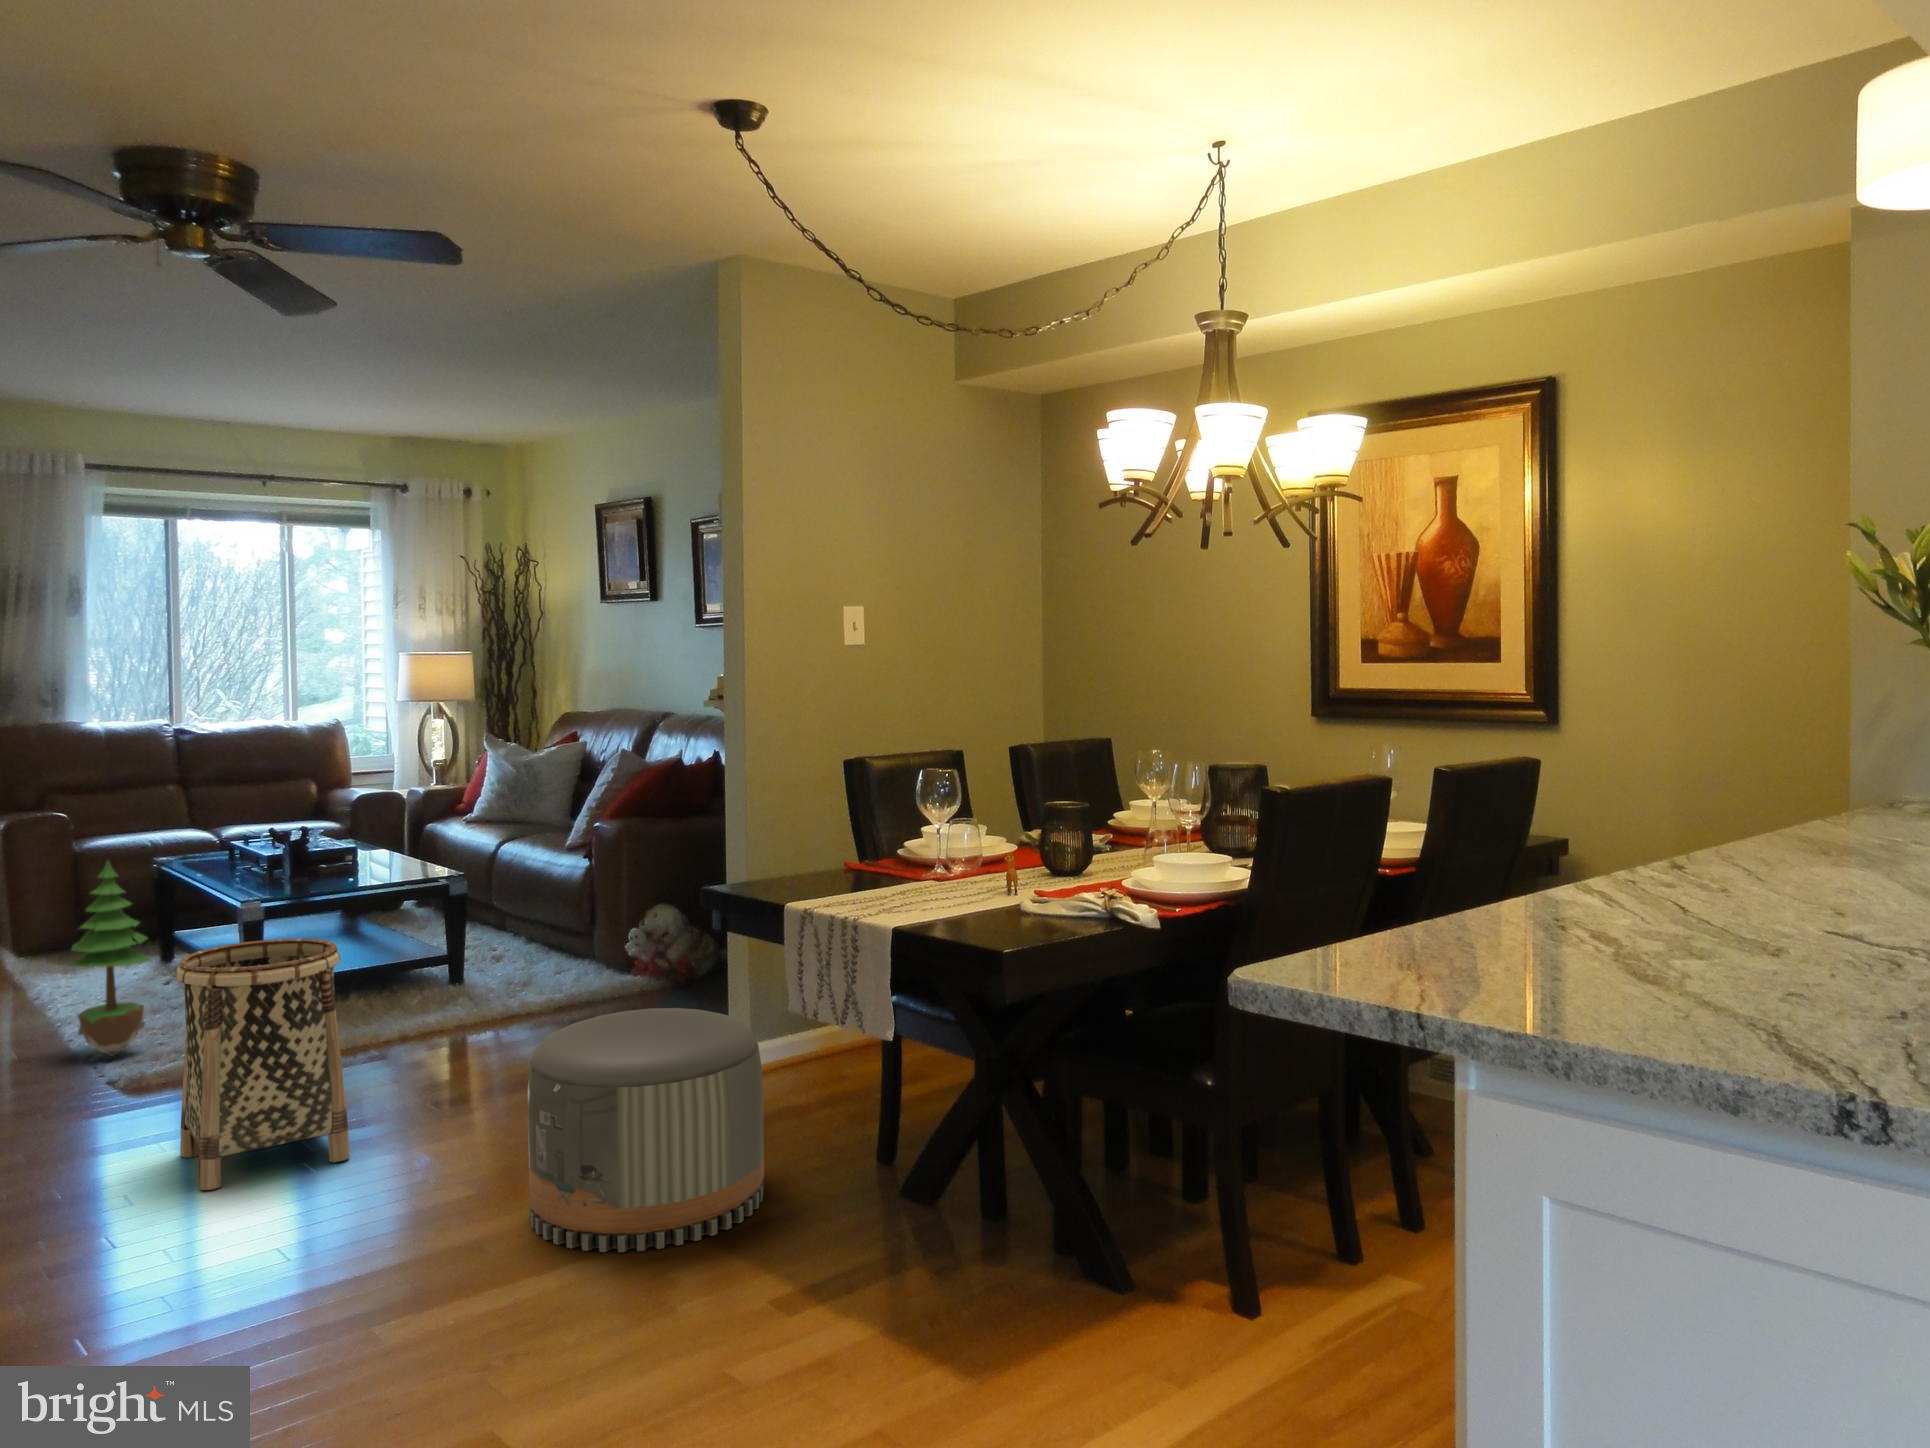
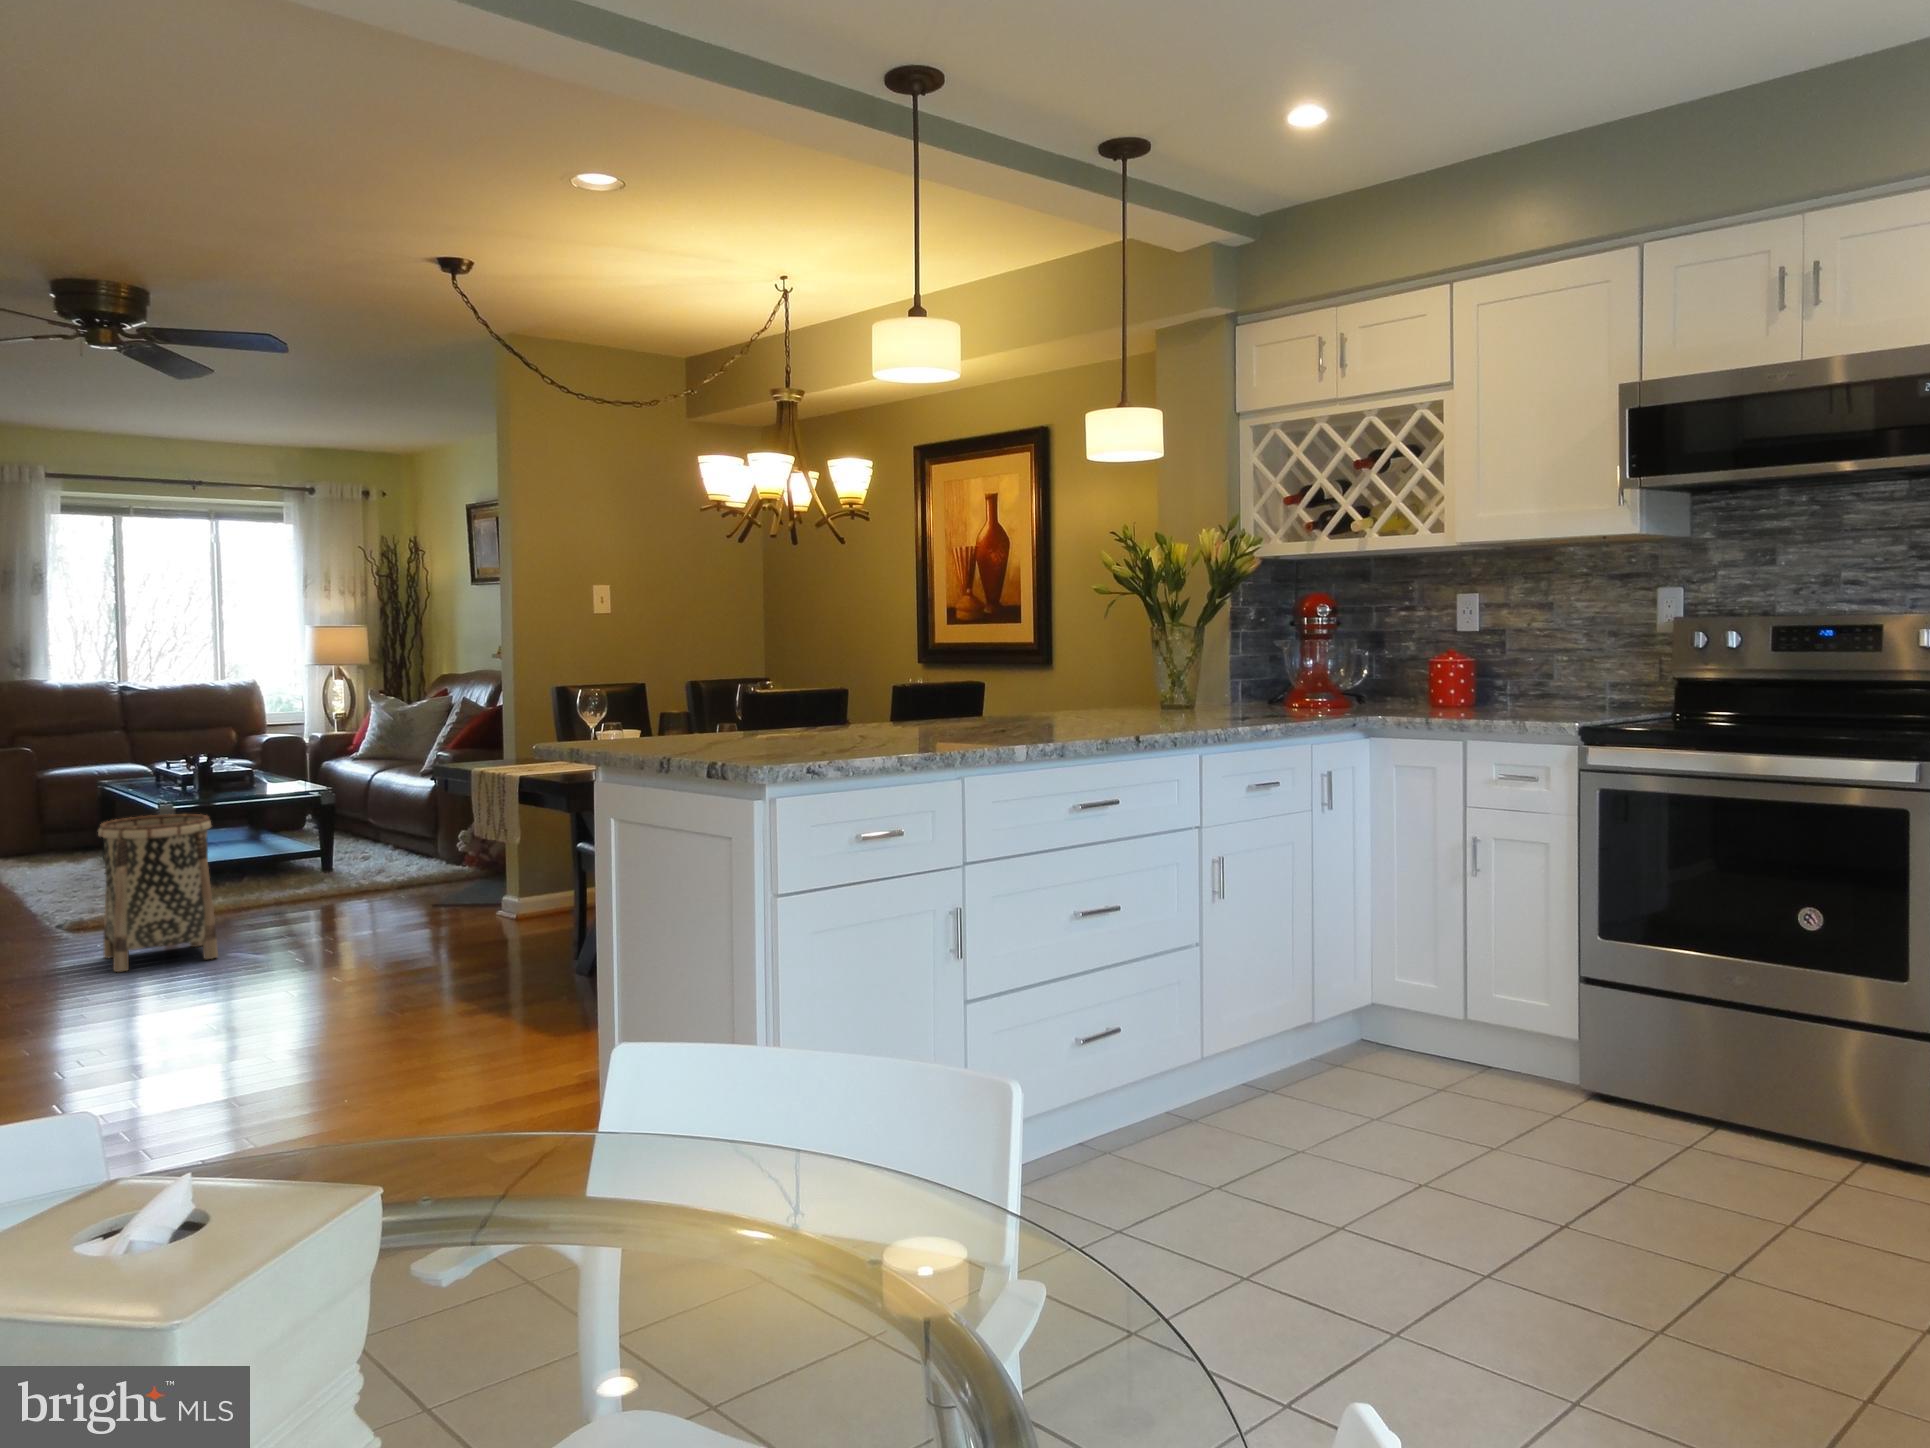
potted tree: present [68,861,150,1056] -> none [29,770,90,912]
pouf: present [527,1008,764,1252] -> none [325,853,486,995]

